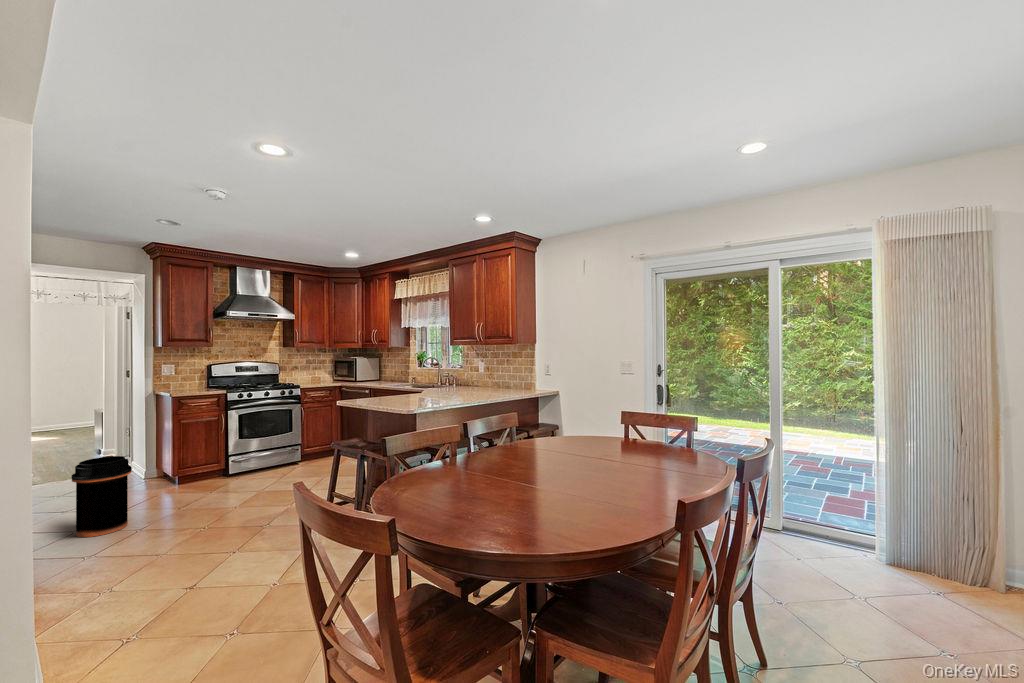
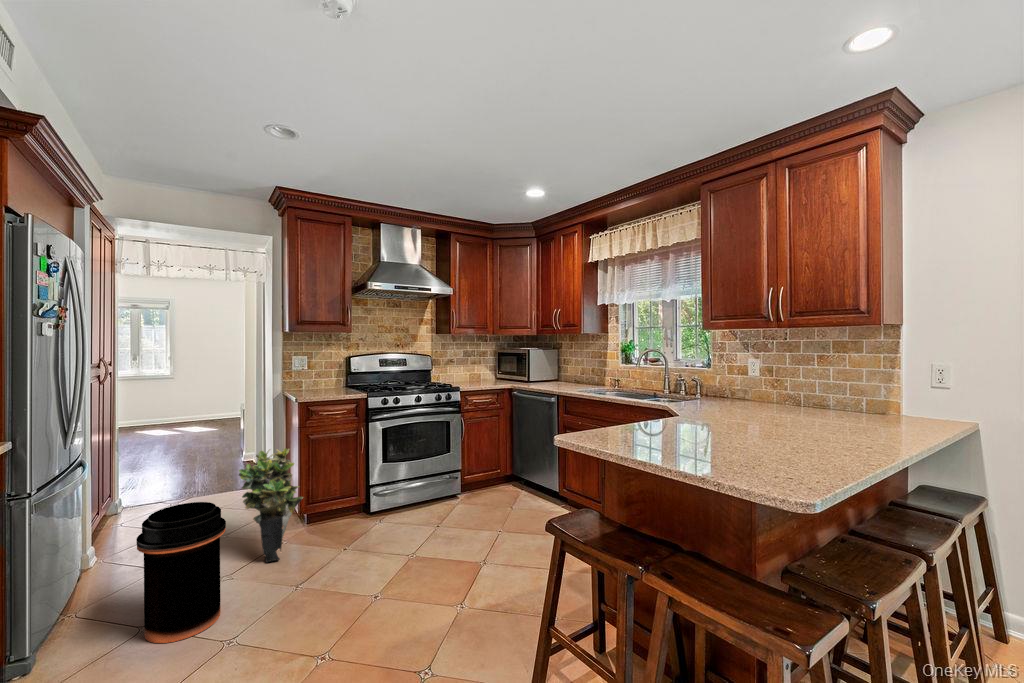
potted plant: none [128,428,179,503] -> present [239,448,303,563]

